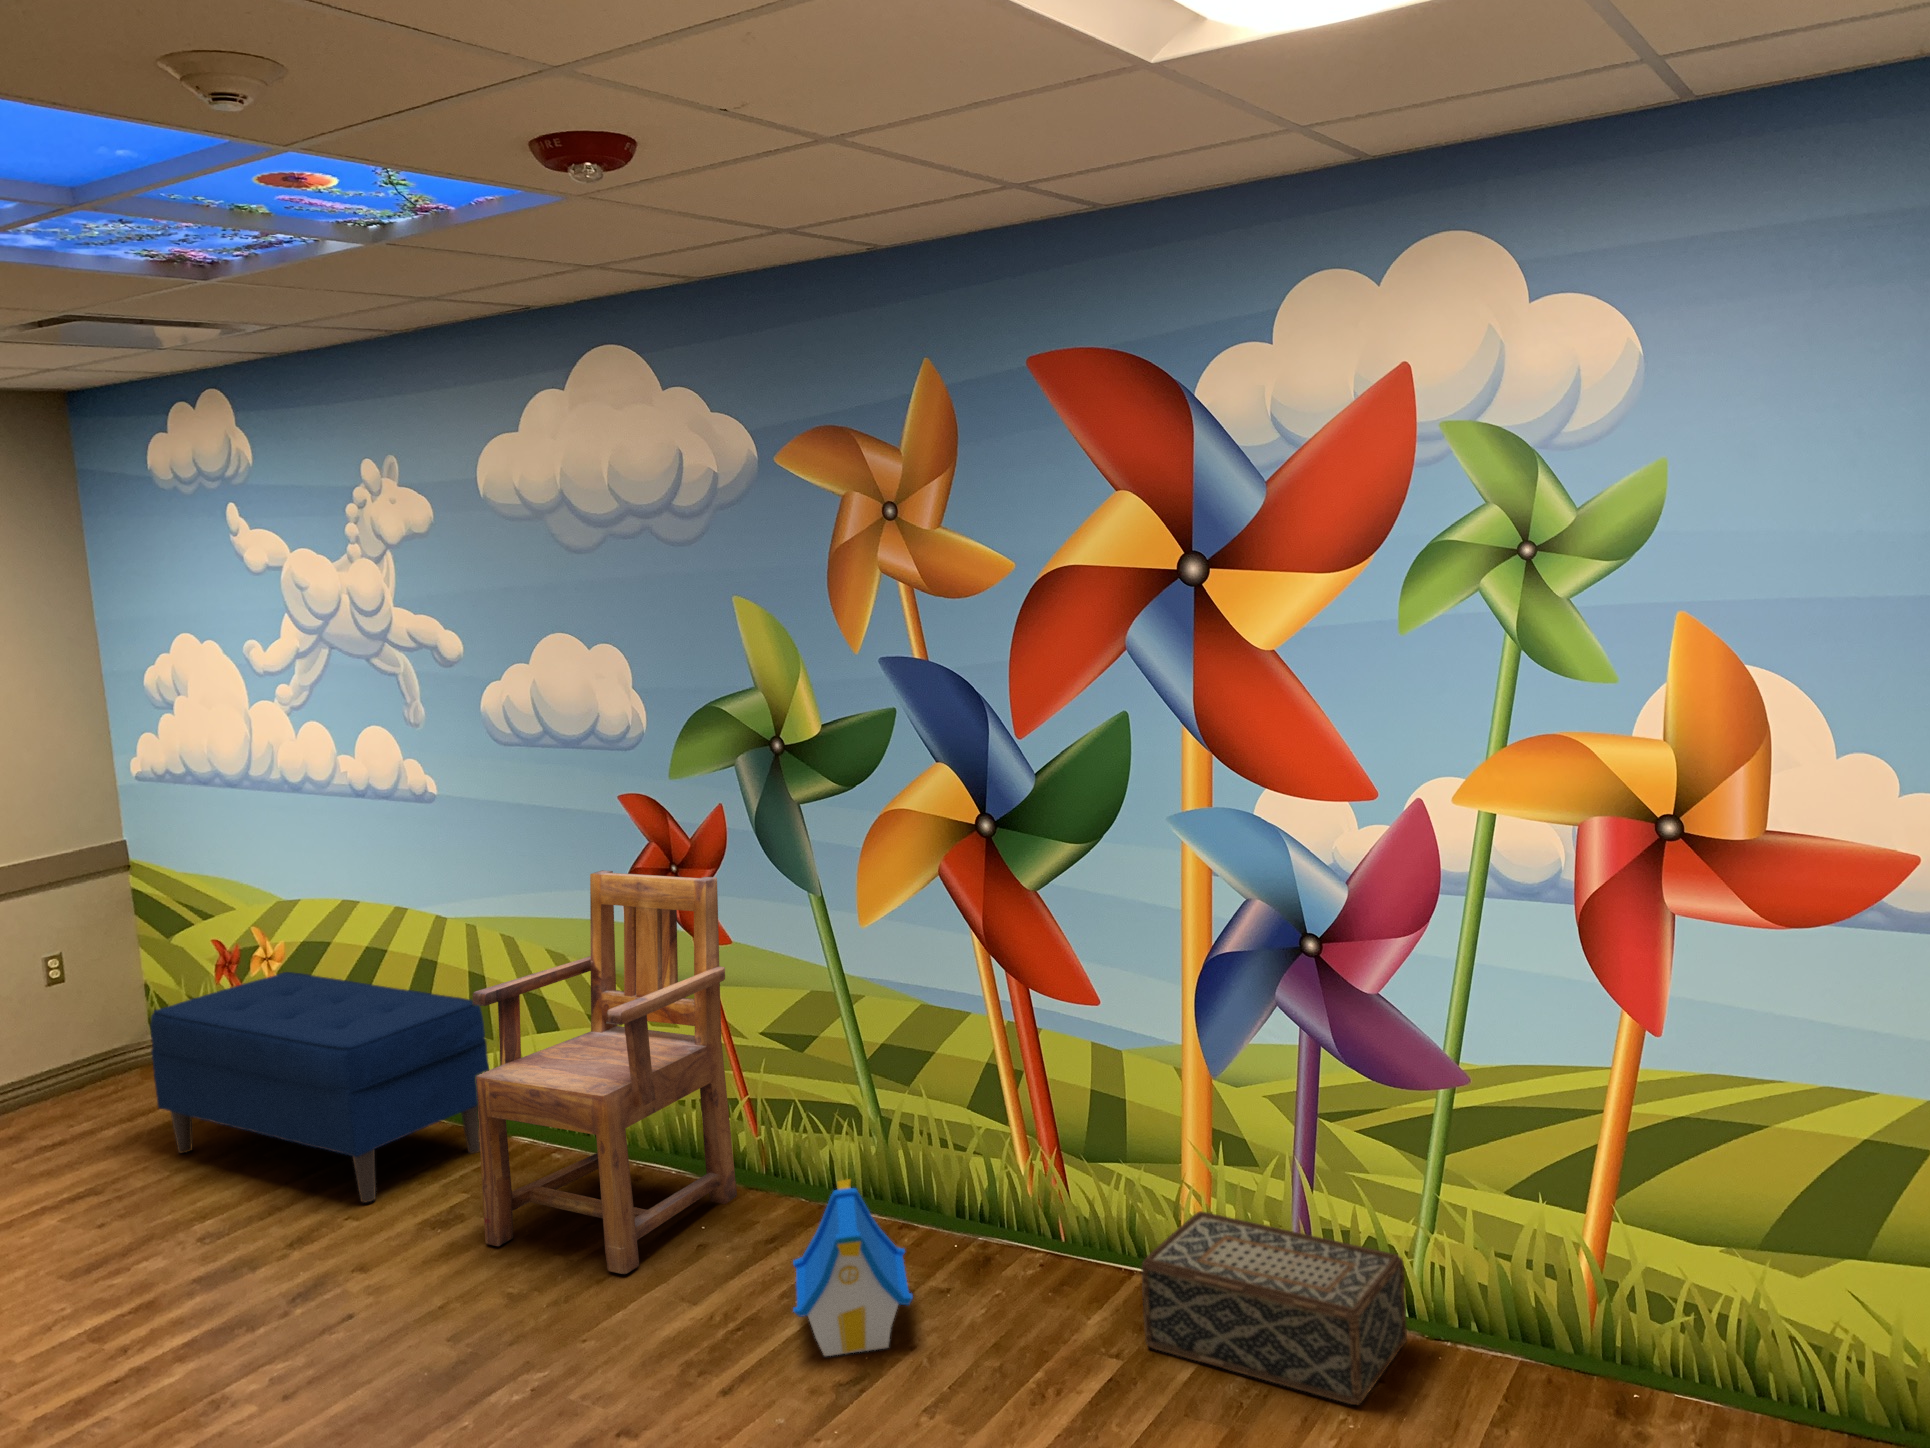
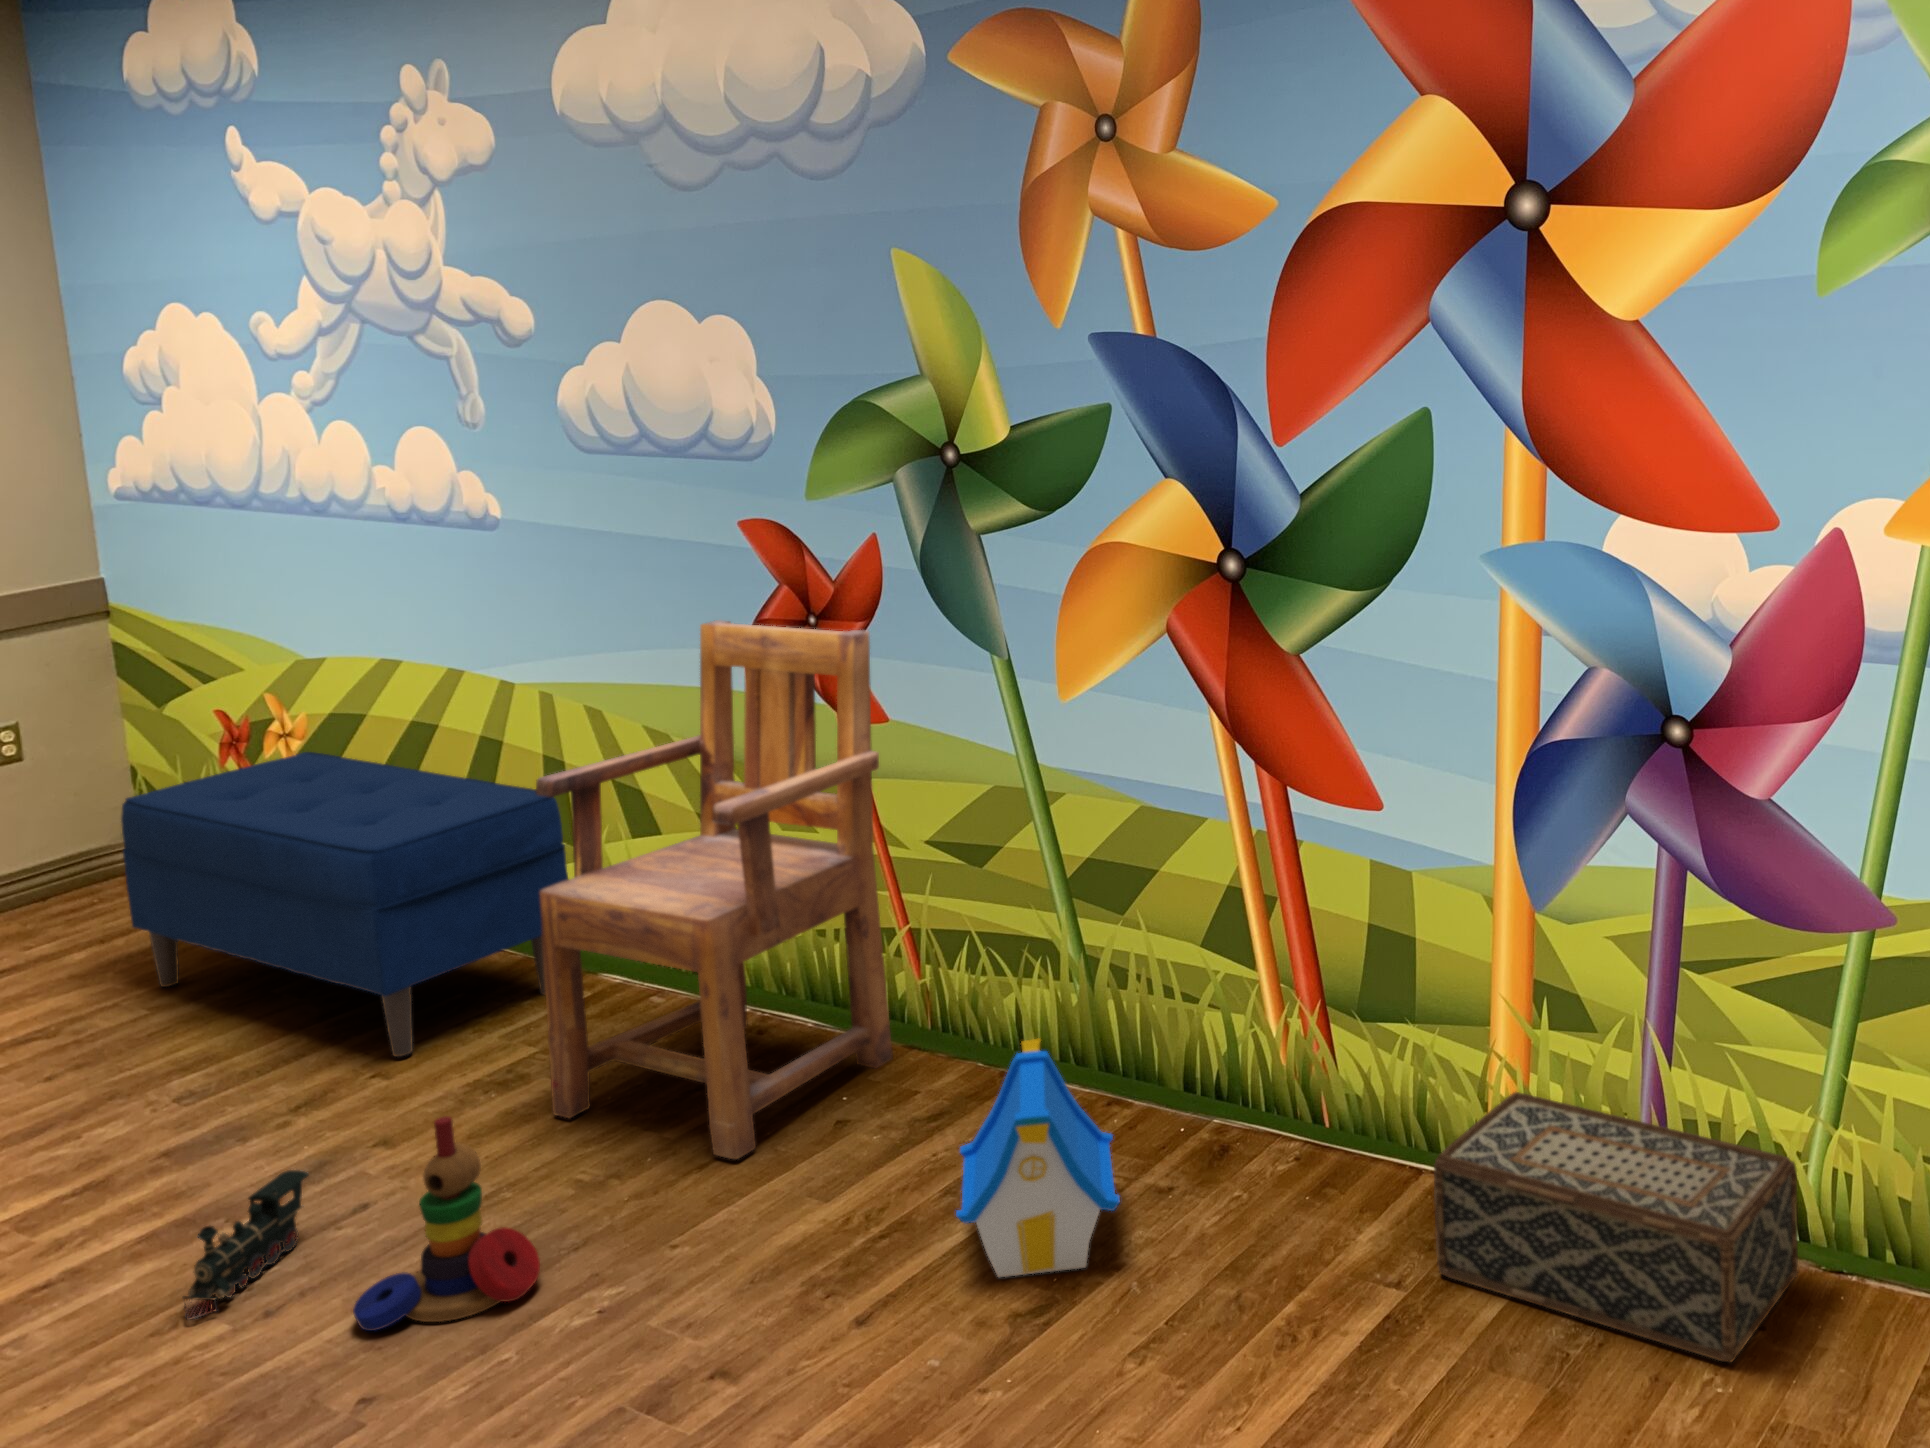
stacking toy: none [351,1245,487,1406] -> present [353,1116,540,1331]
toy train: none [222,1289,311,1401] -> present [183,1170,309,1319]

